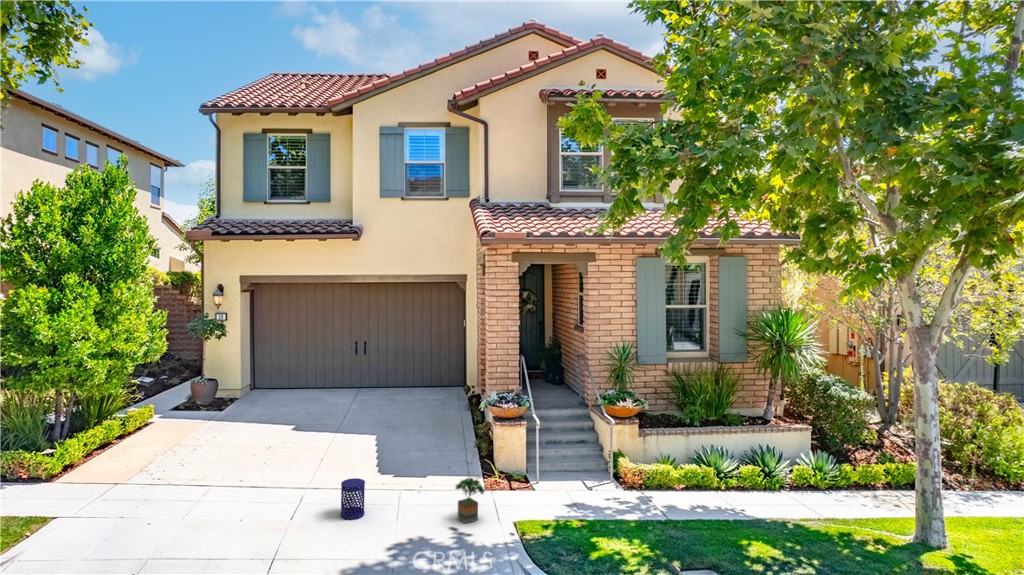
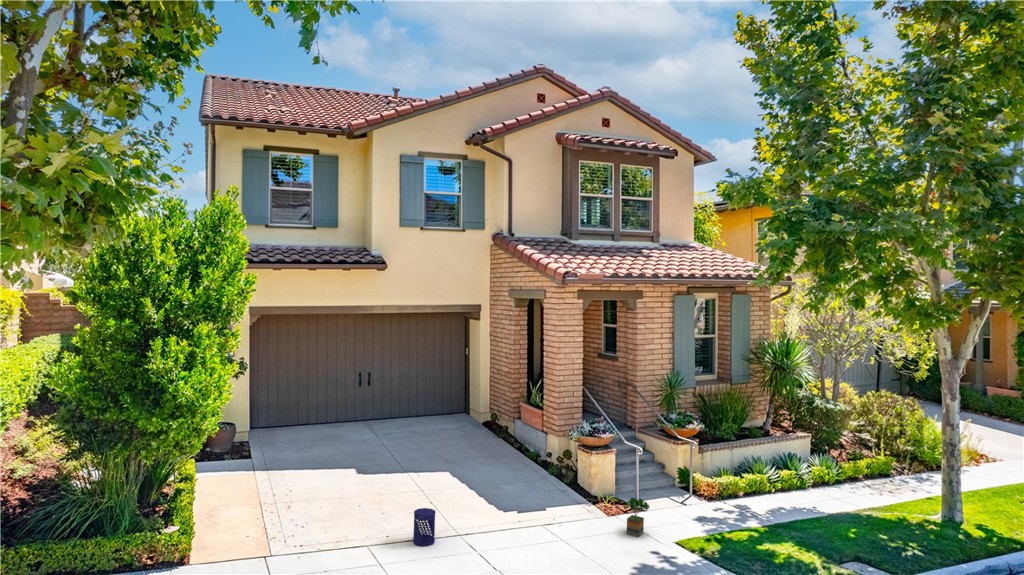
waste bin: present [341,478,365,520] -> present [413,508,436,546]

